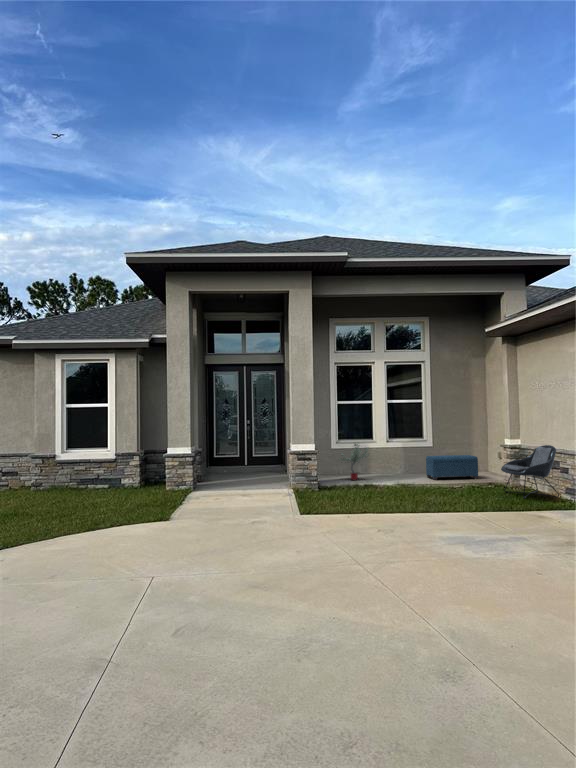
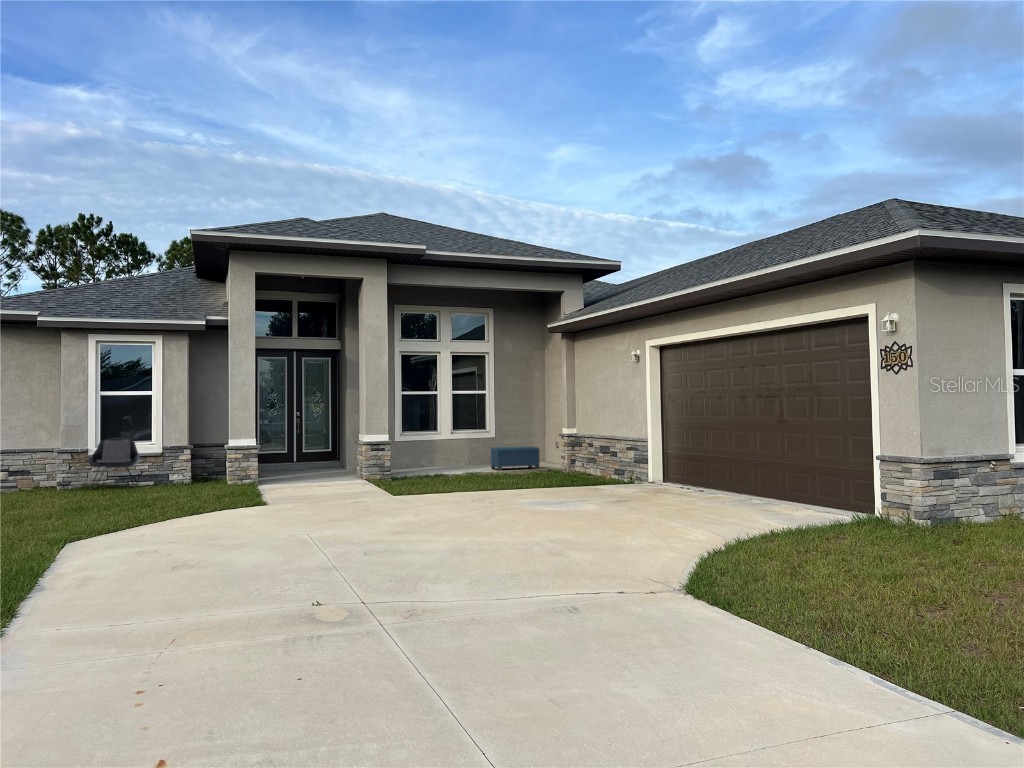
potted tree: present [340,443,368,480] -> none [404,434,436,473]
lounge chair: present [501,445,559,499] -> present [89,438,139,489]

